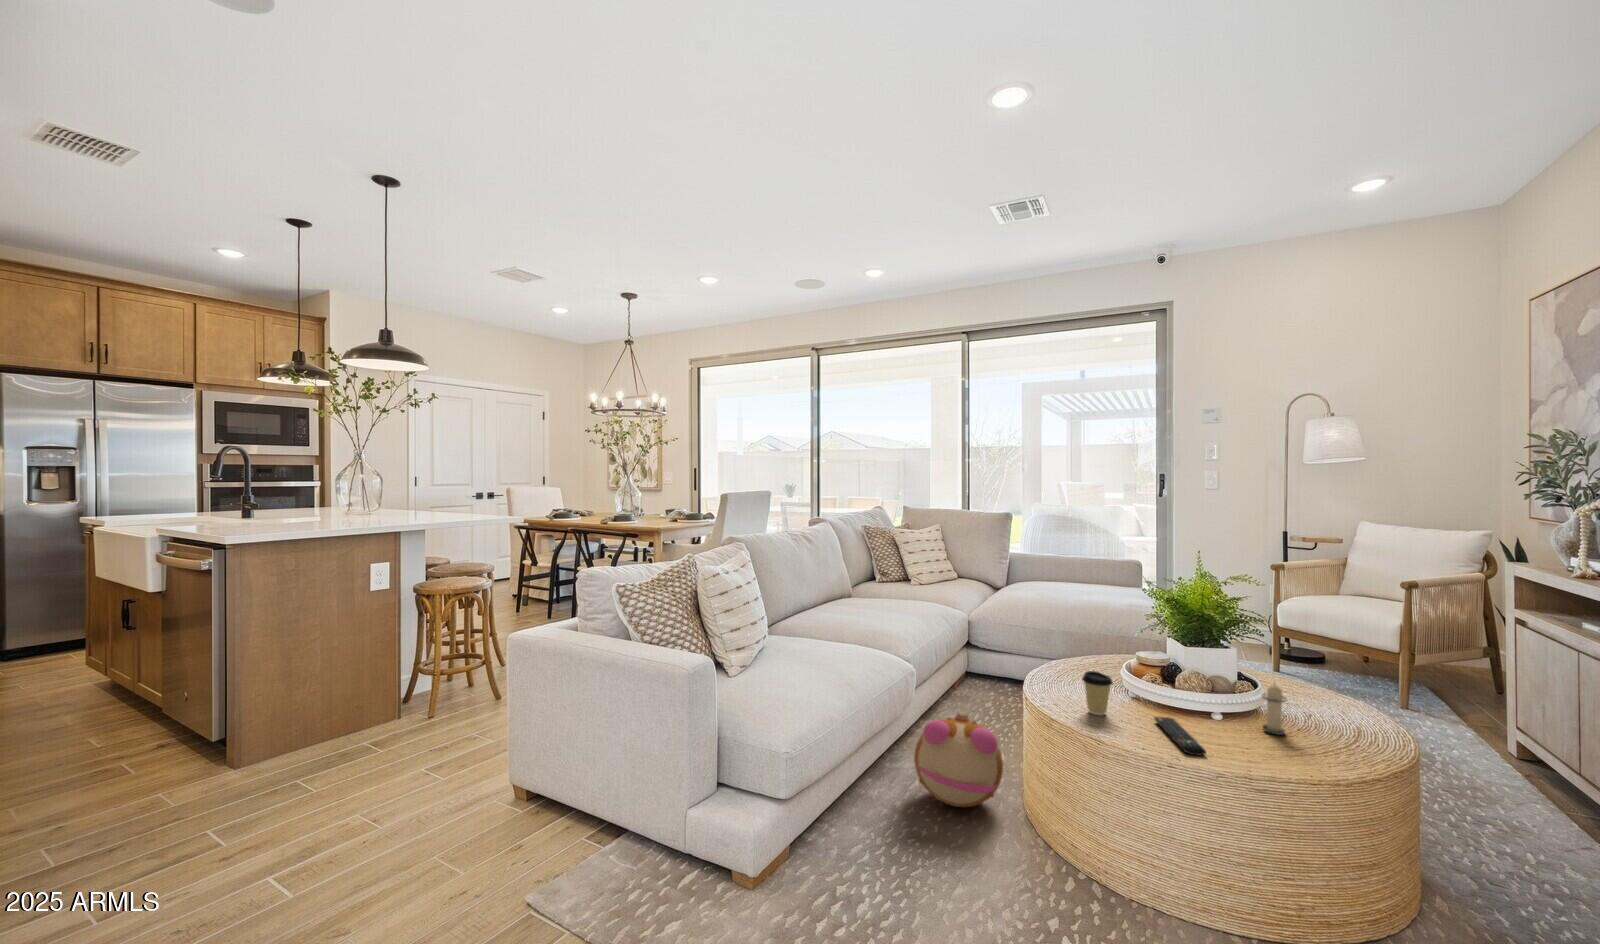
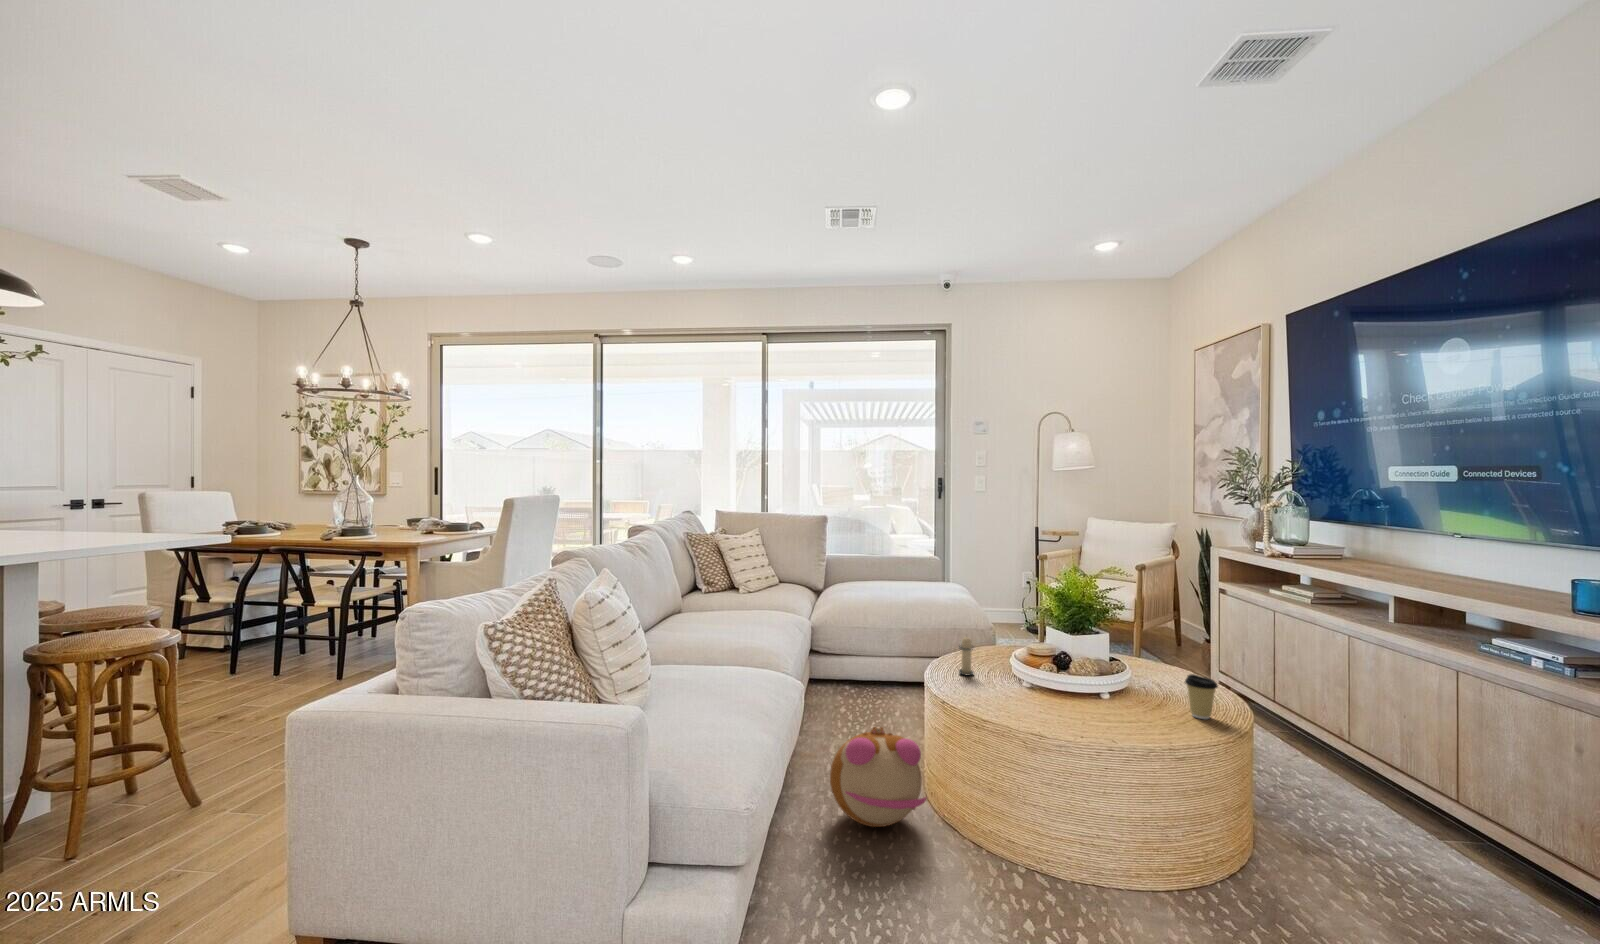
coffee cup: present [1082,671,1113,716] -> present [1185,674,1218,719]
candle: present [1263,684,1286,735] -> present [959,637,974,675]
remote control: present [1154,717,1206,755] -> none [1064,702,1130,736]

